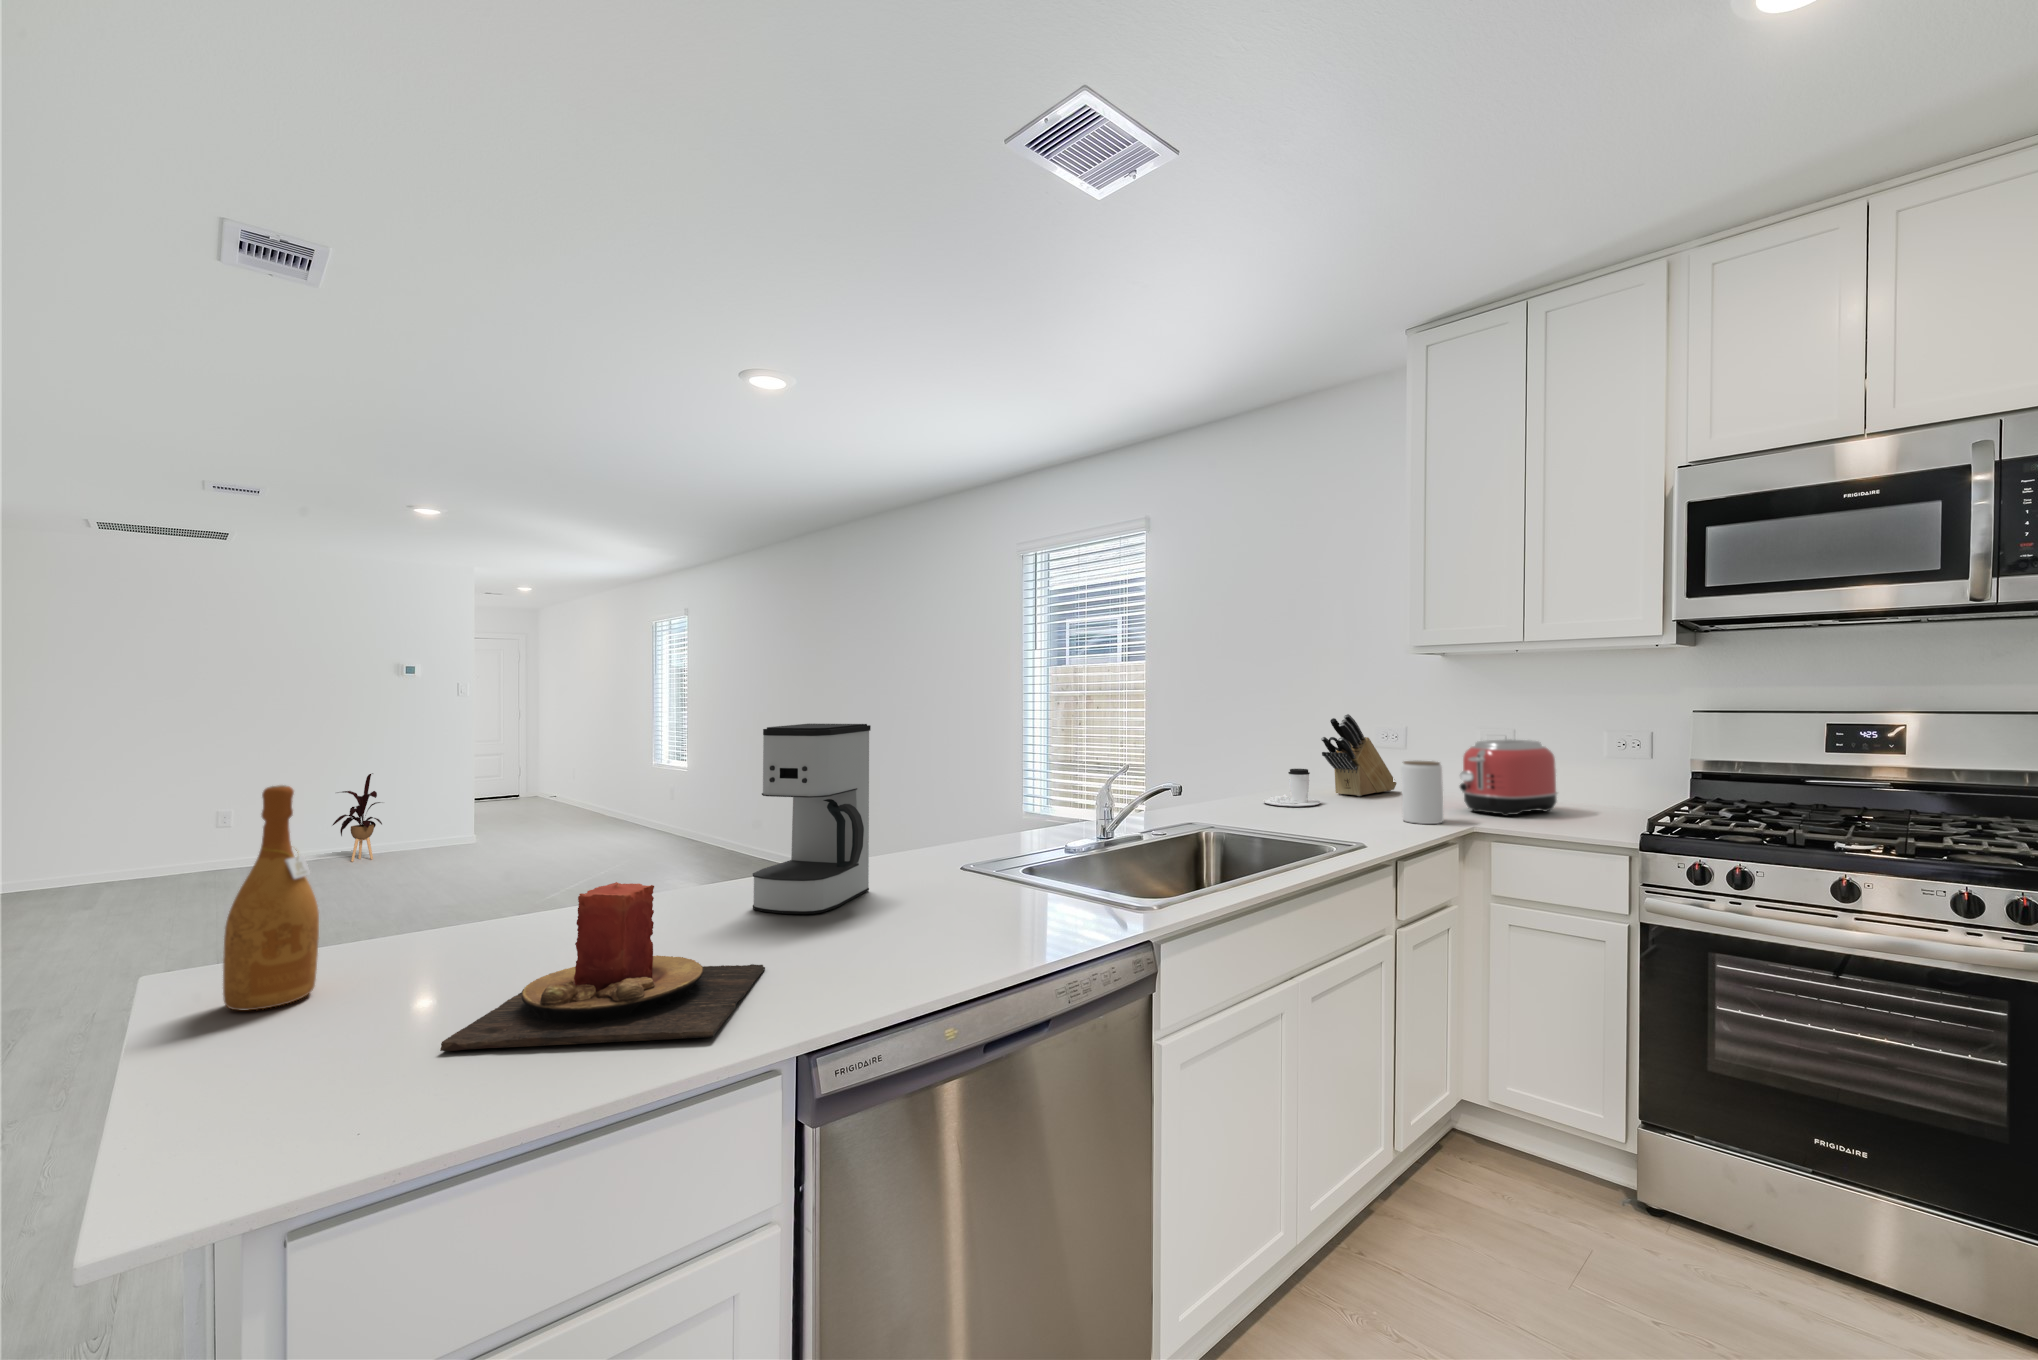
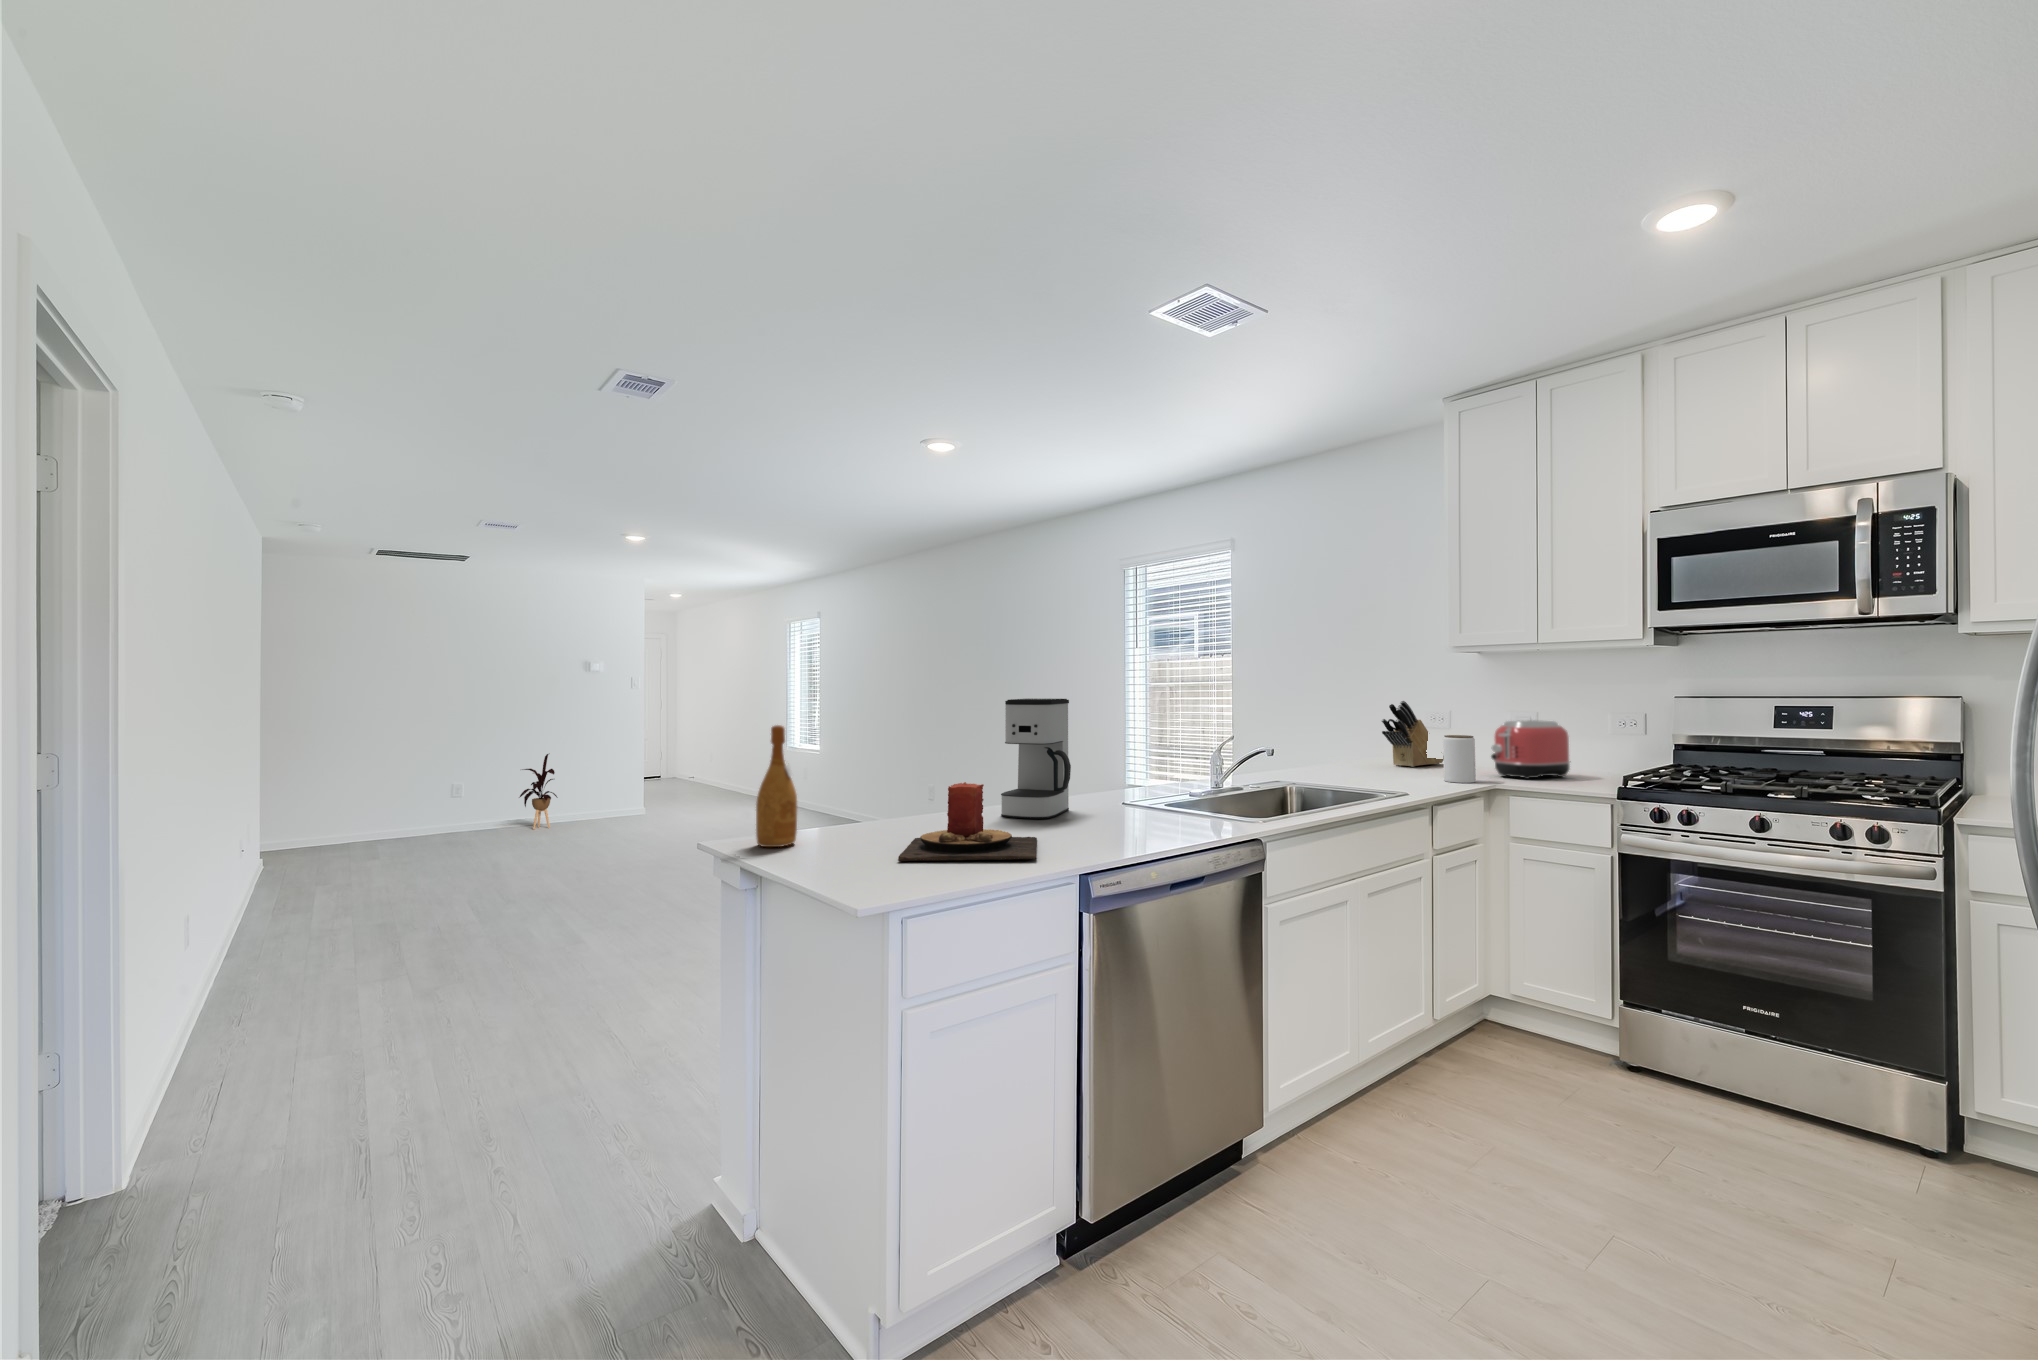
coffee cup: present [1263,769,1320,807] -> none [1334,743,1380,772]

